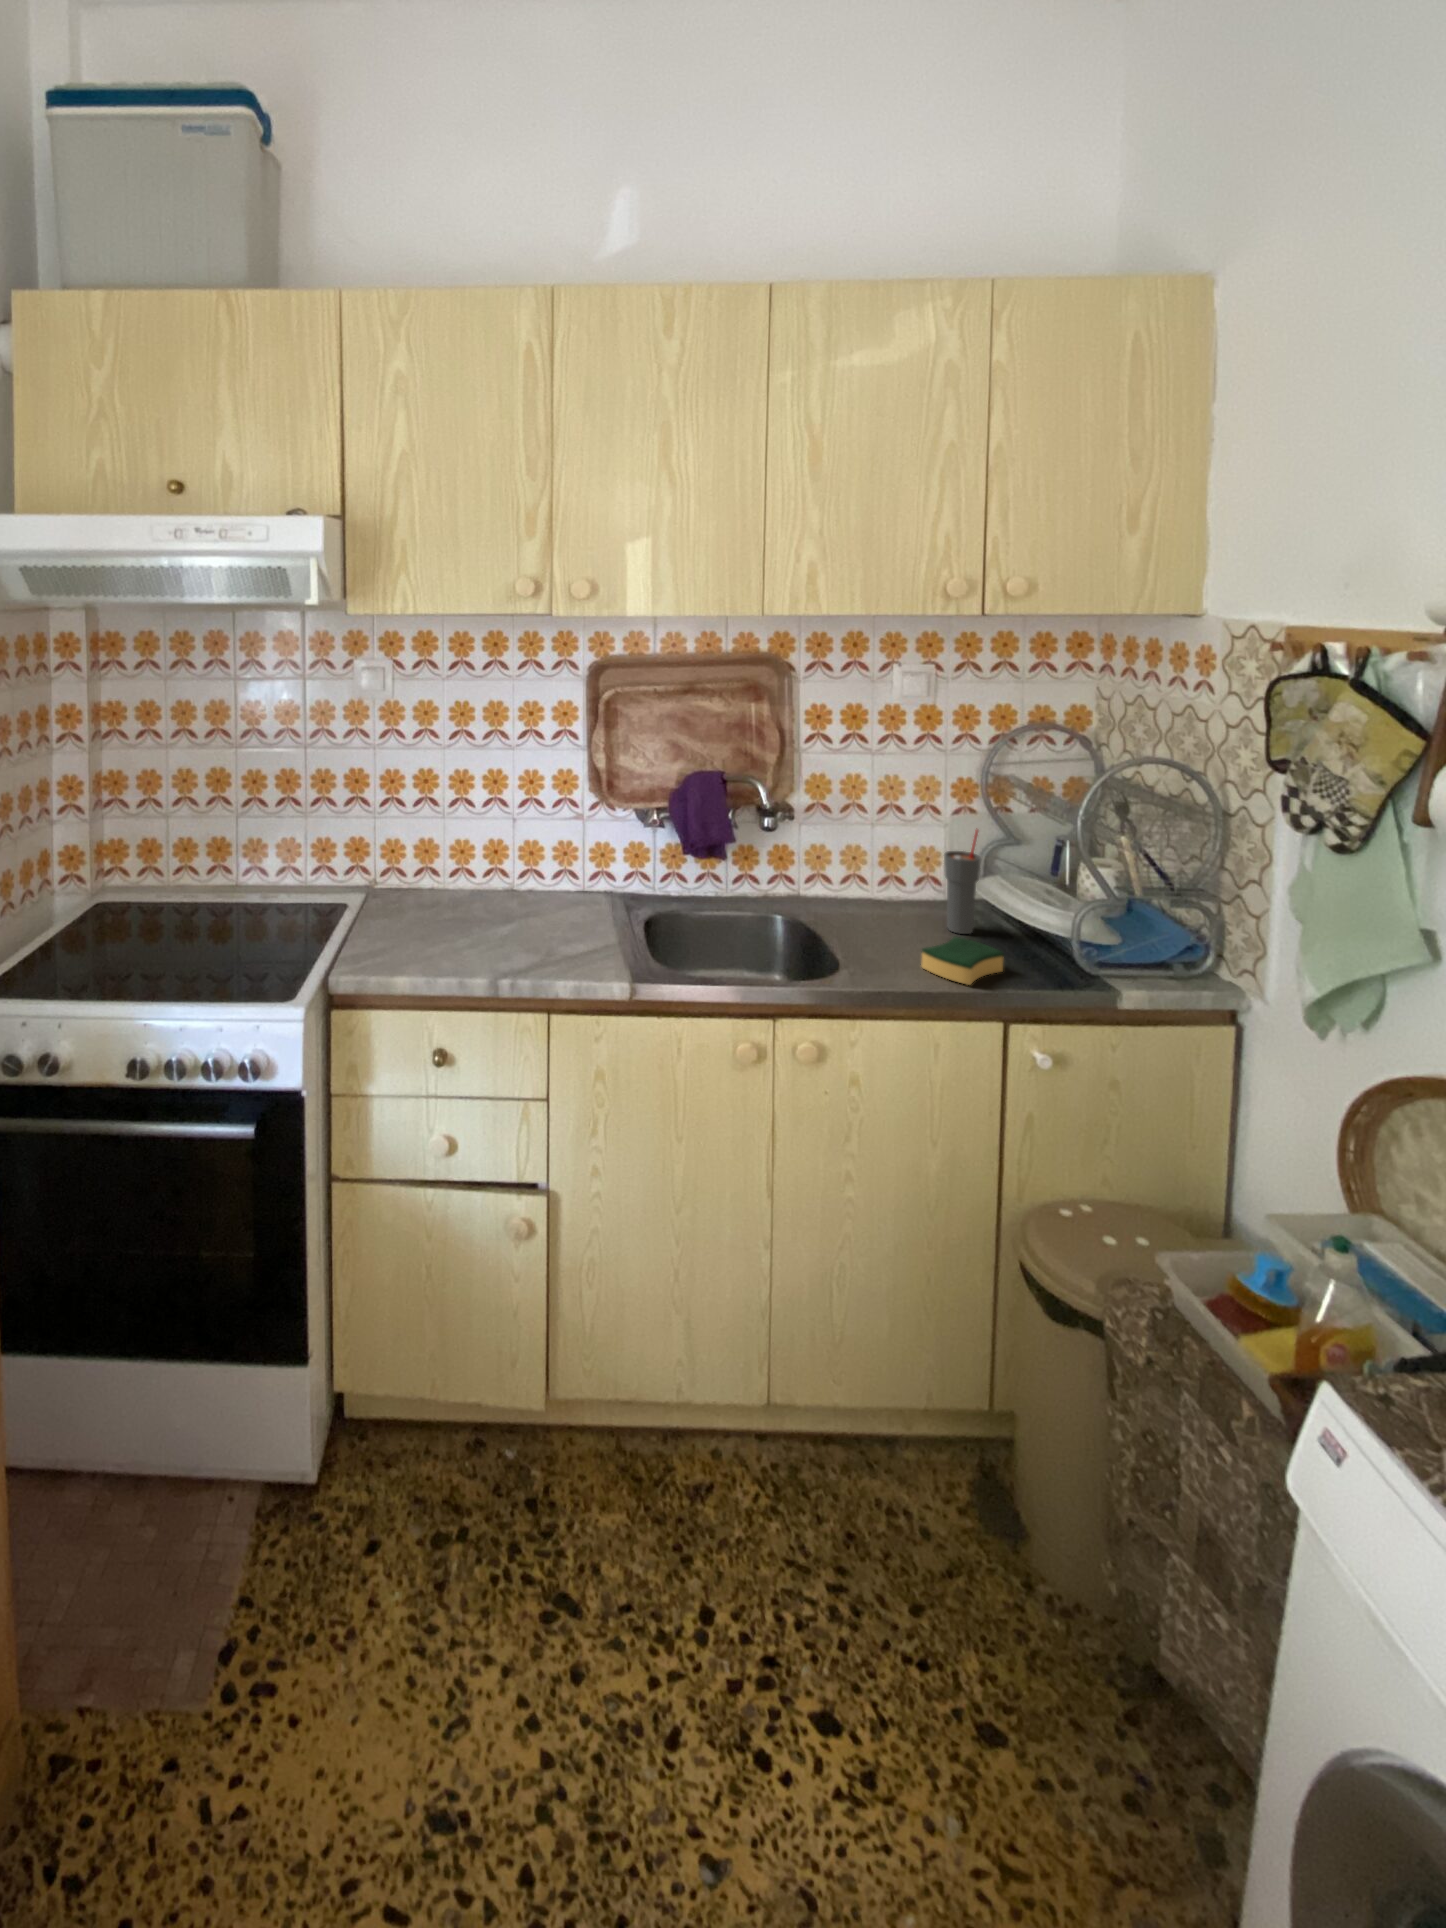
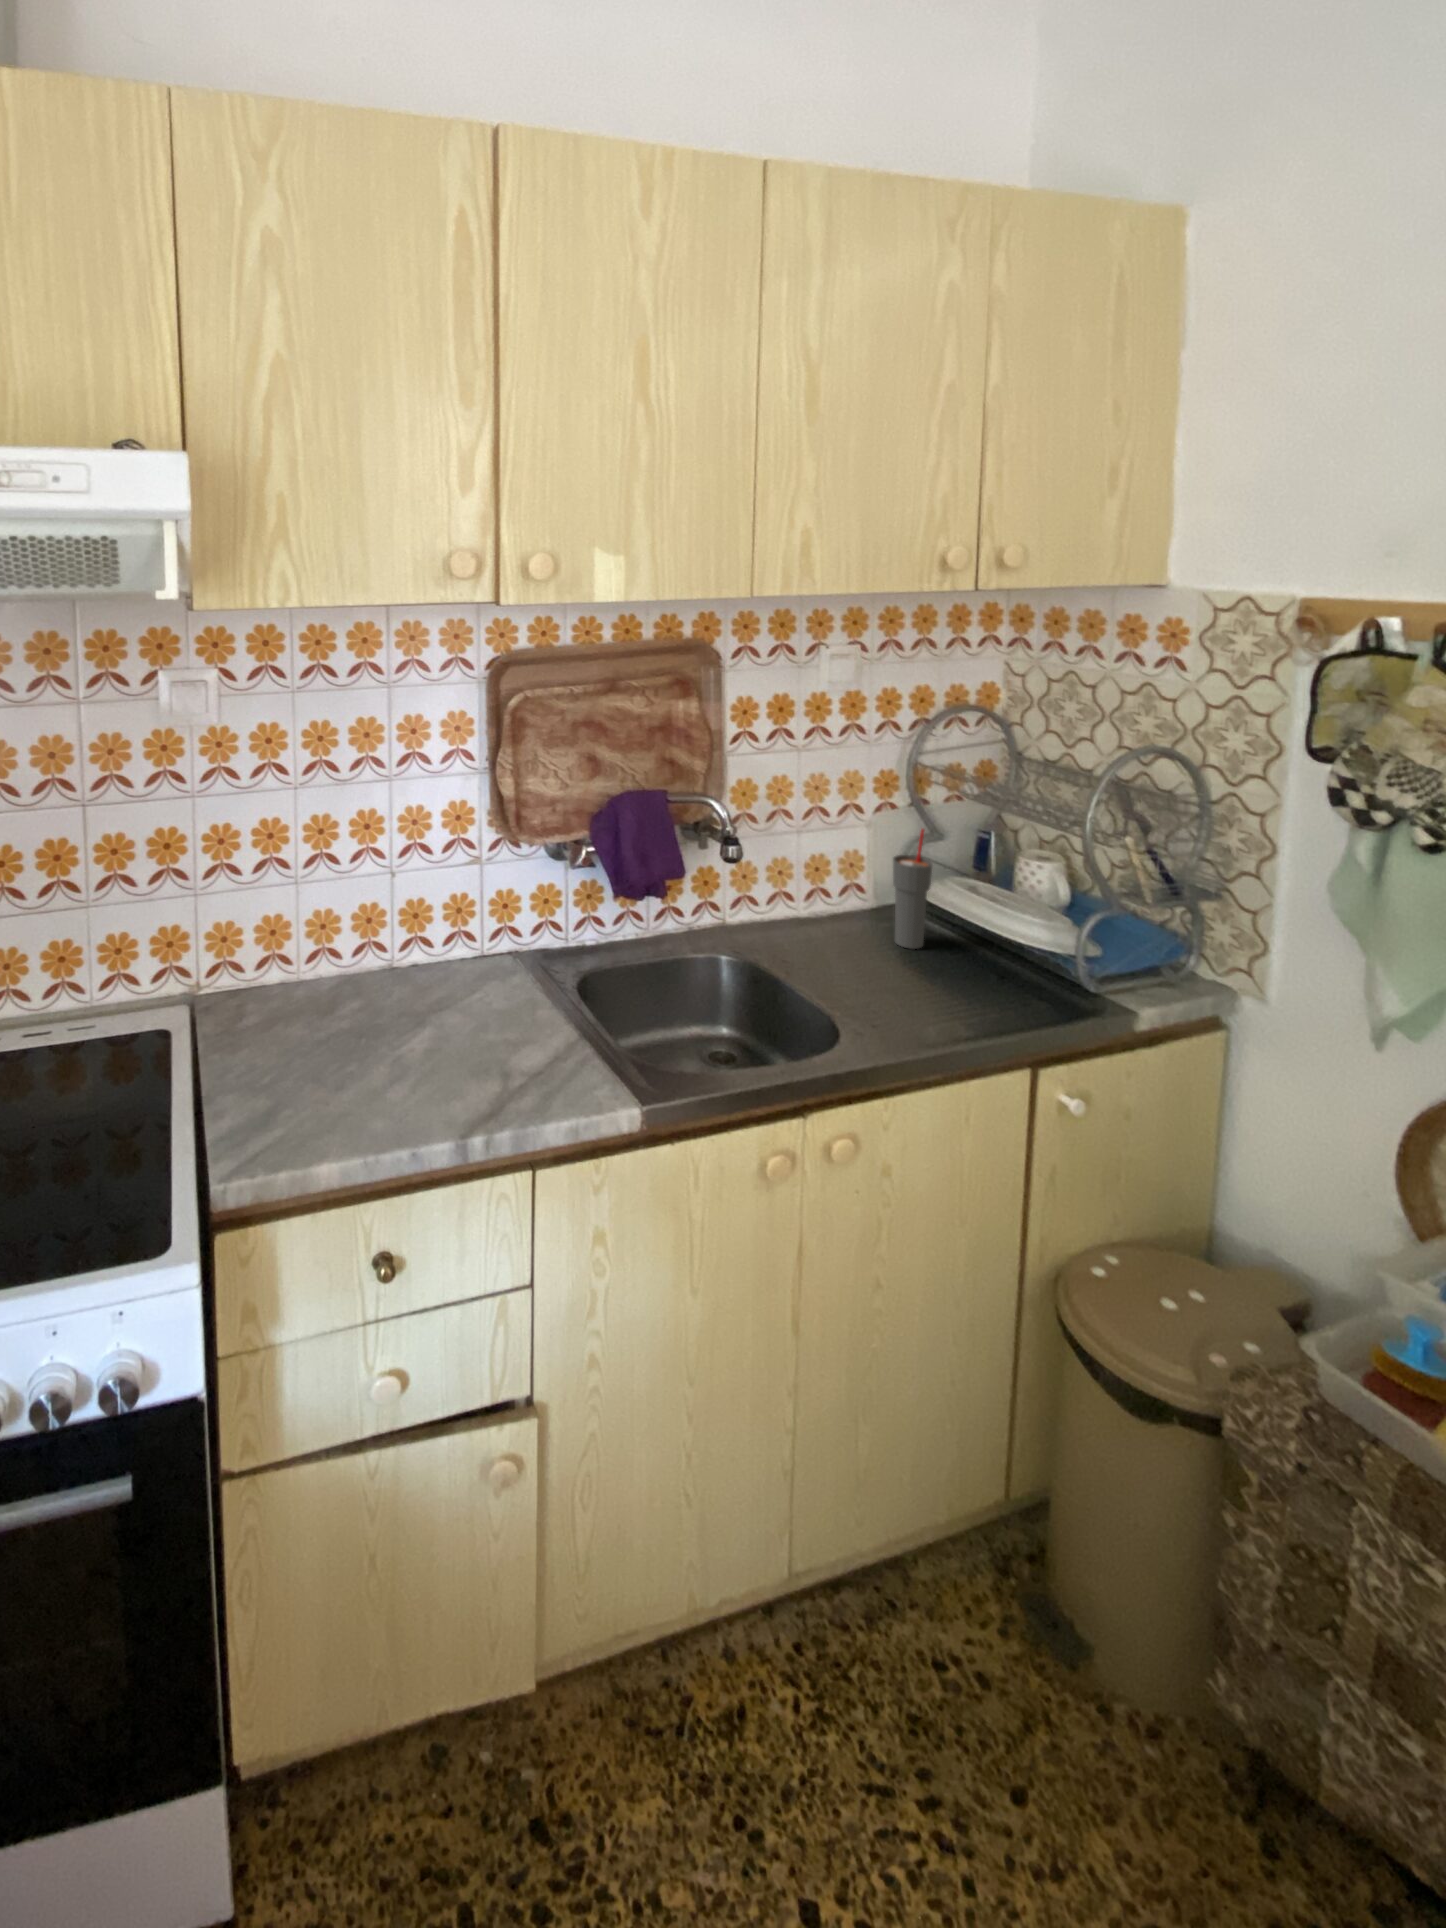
sponge: present [921,937,1003,985] -> none [913,958,993,1021]

